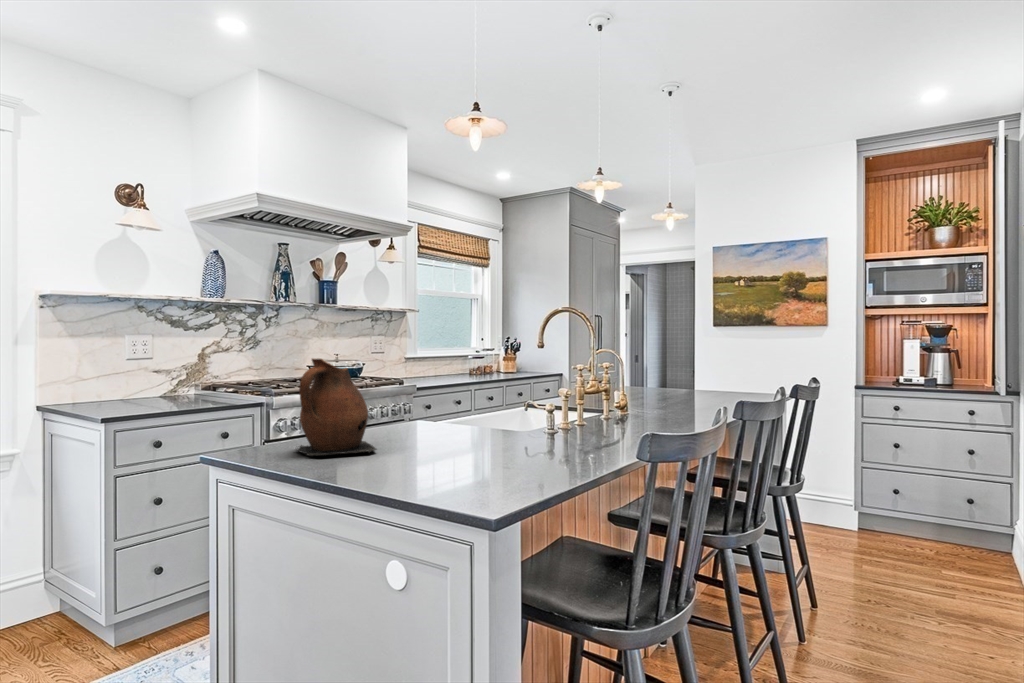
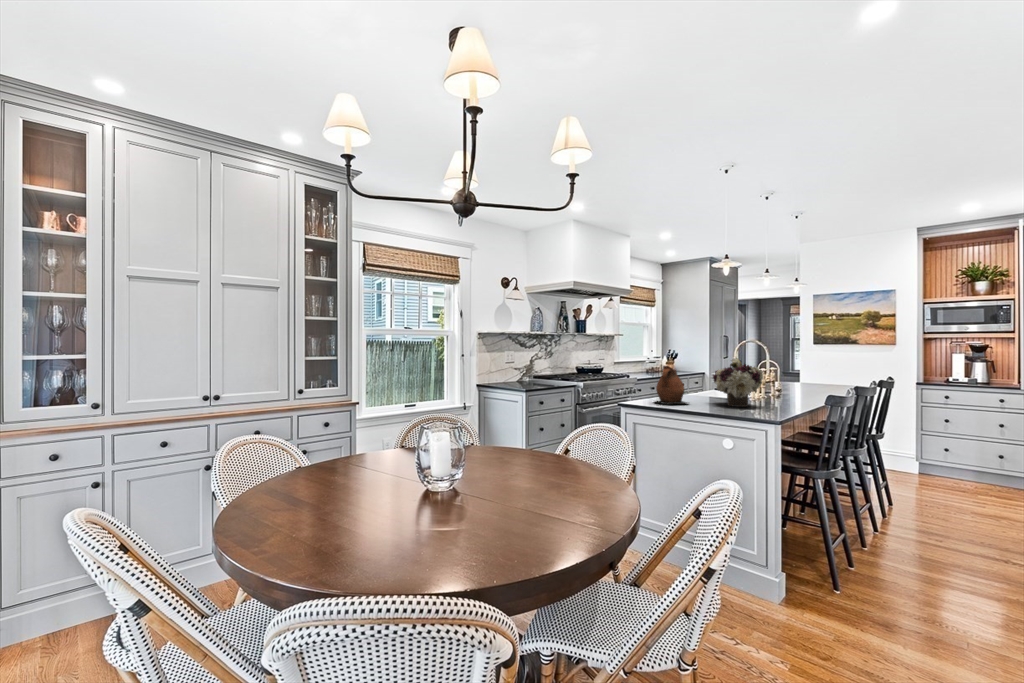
flower arrangement: none [436,338,539,457] -> present [713,358,763,407]

